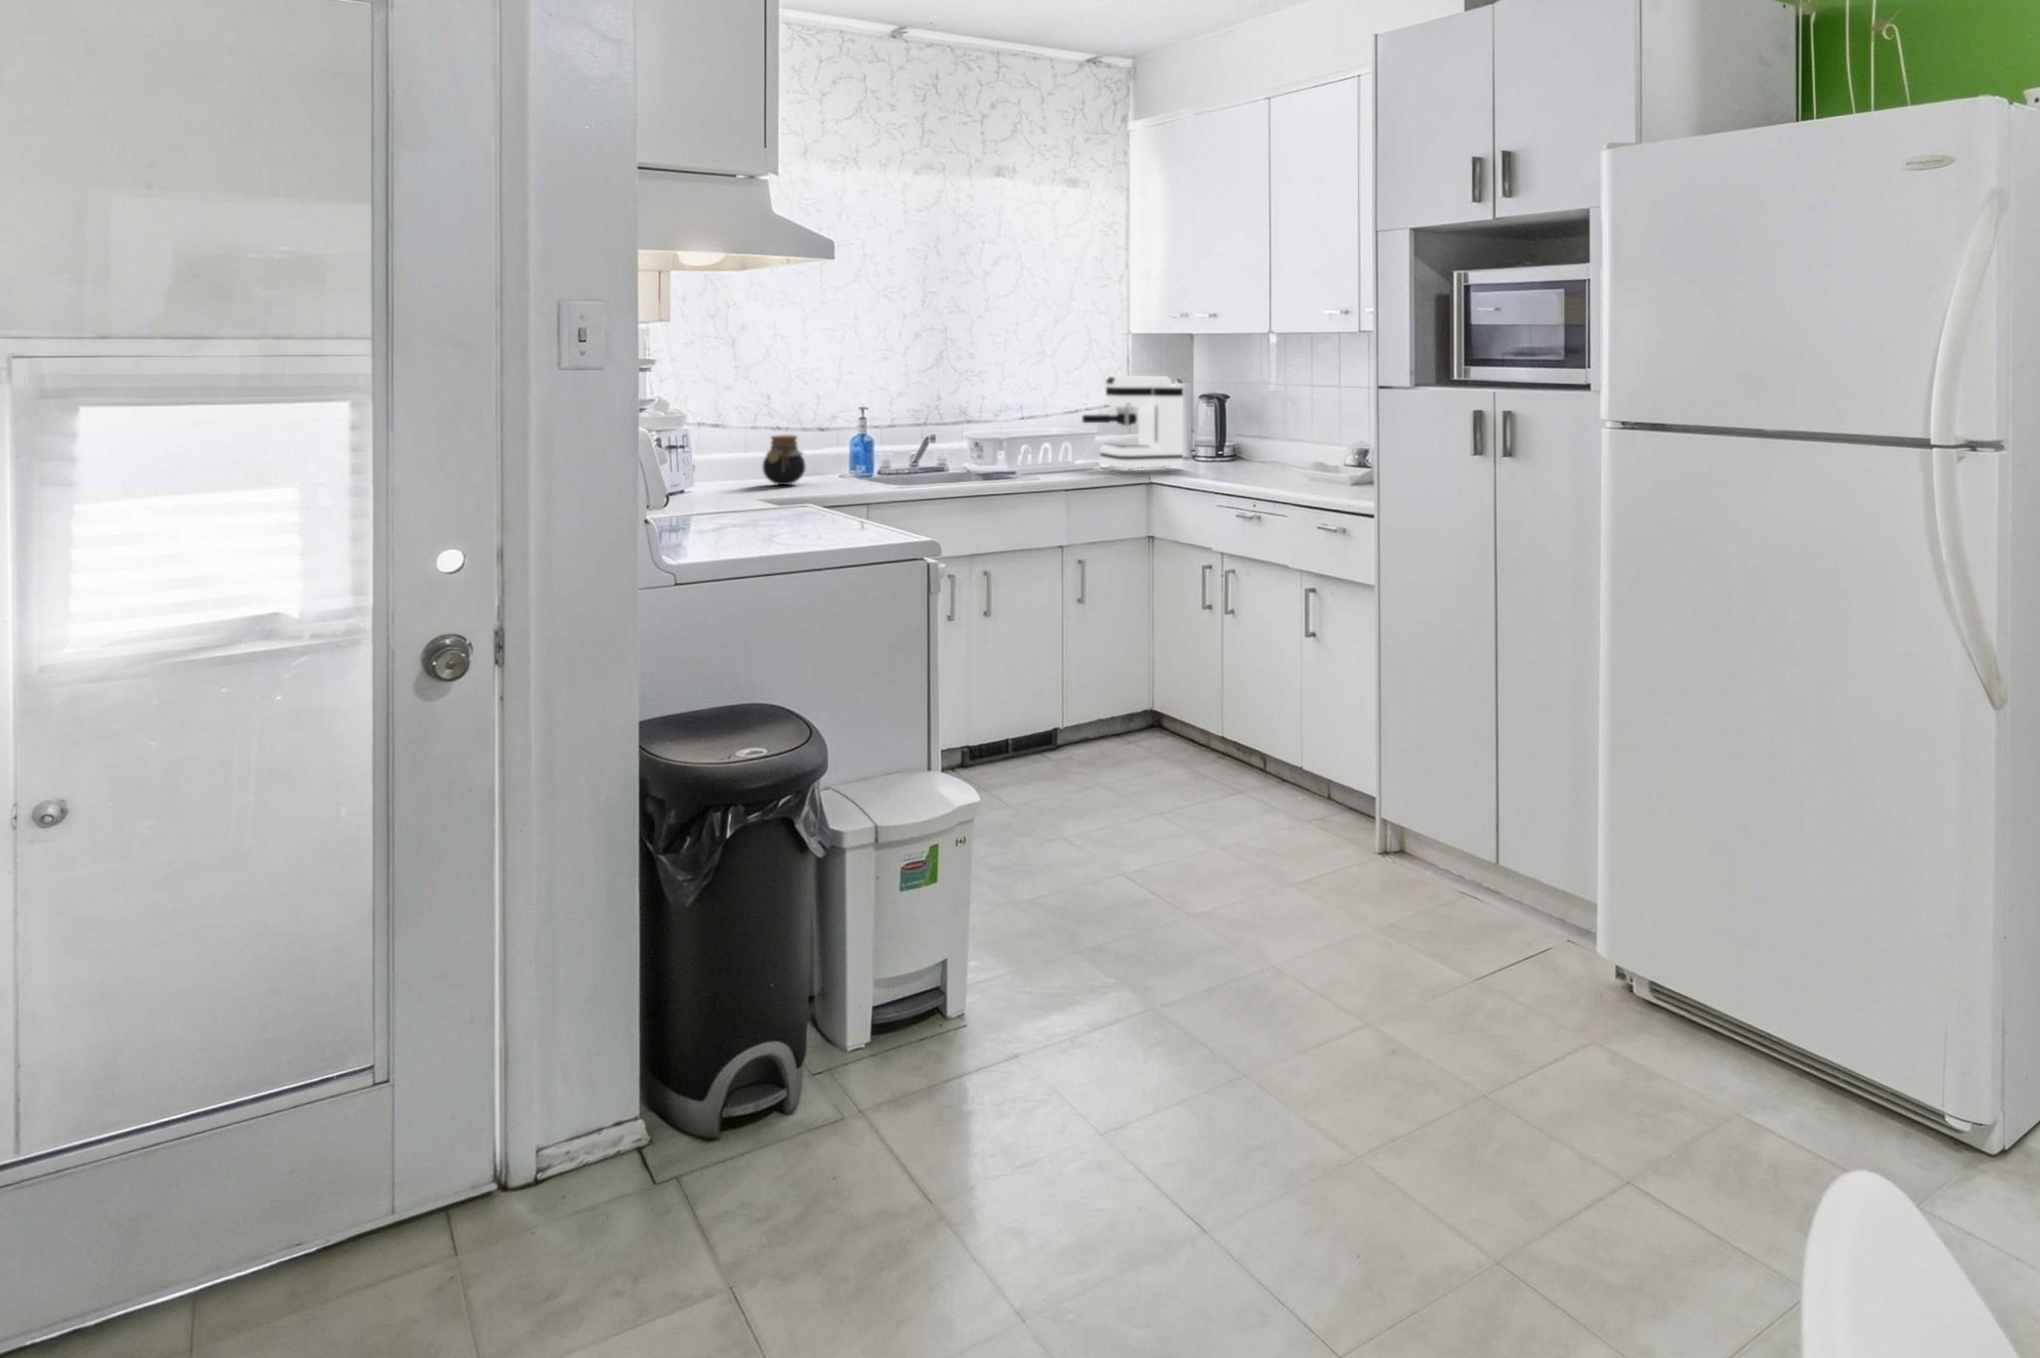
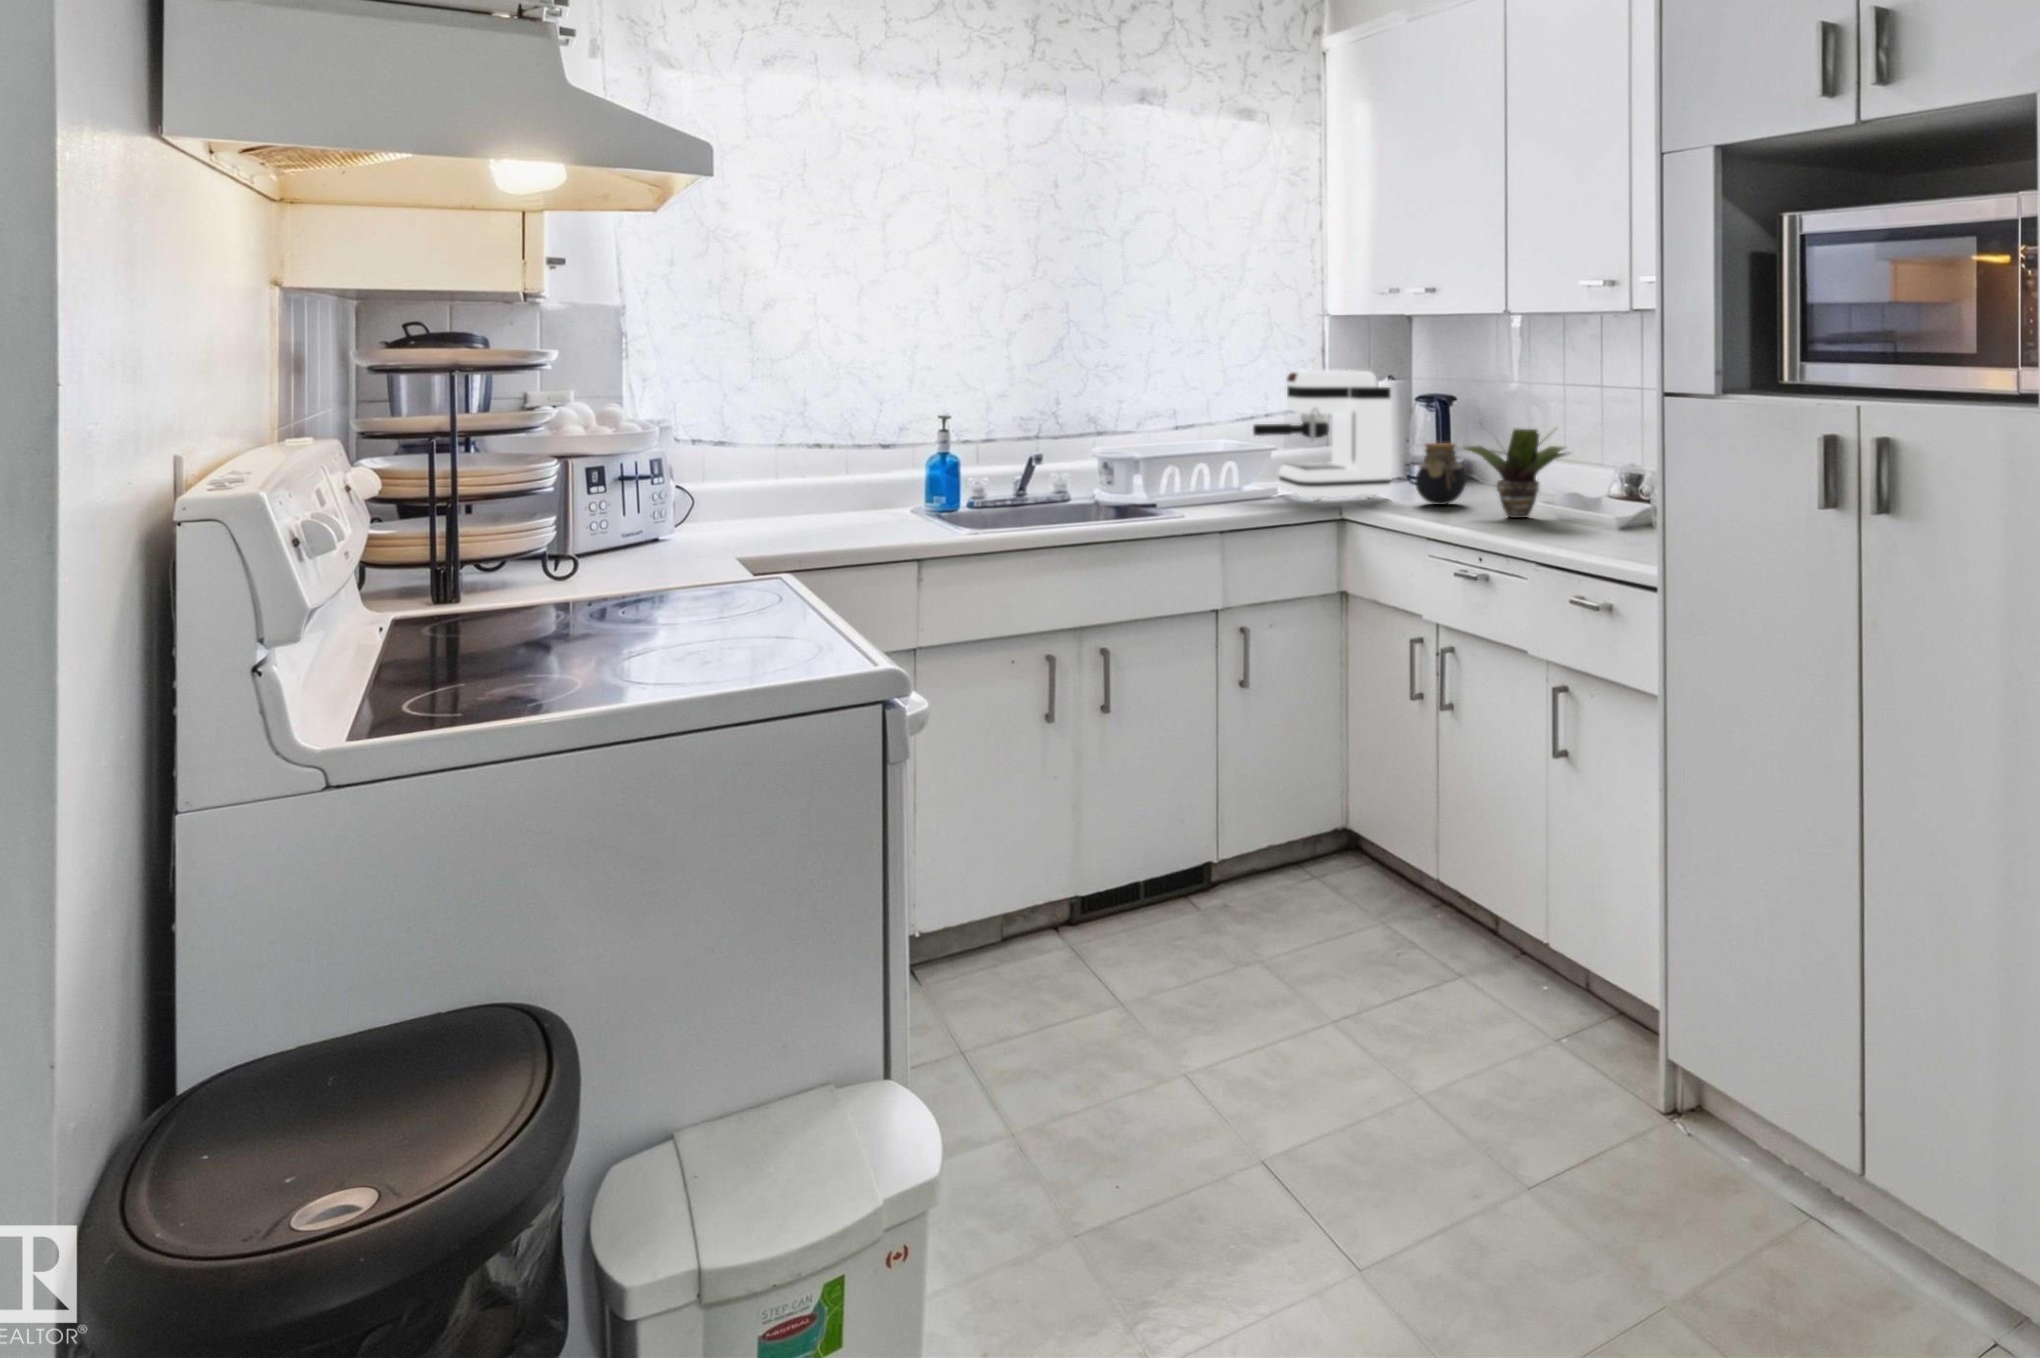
potted plant: none [1238,409,1318,479] -> present [1465,429,1566,518]
jar: present [763,435,805,485] -> present [1415,443,1466,505]

